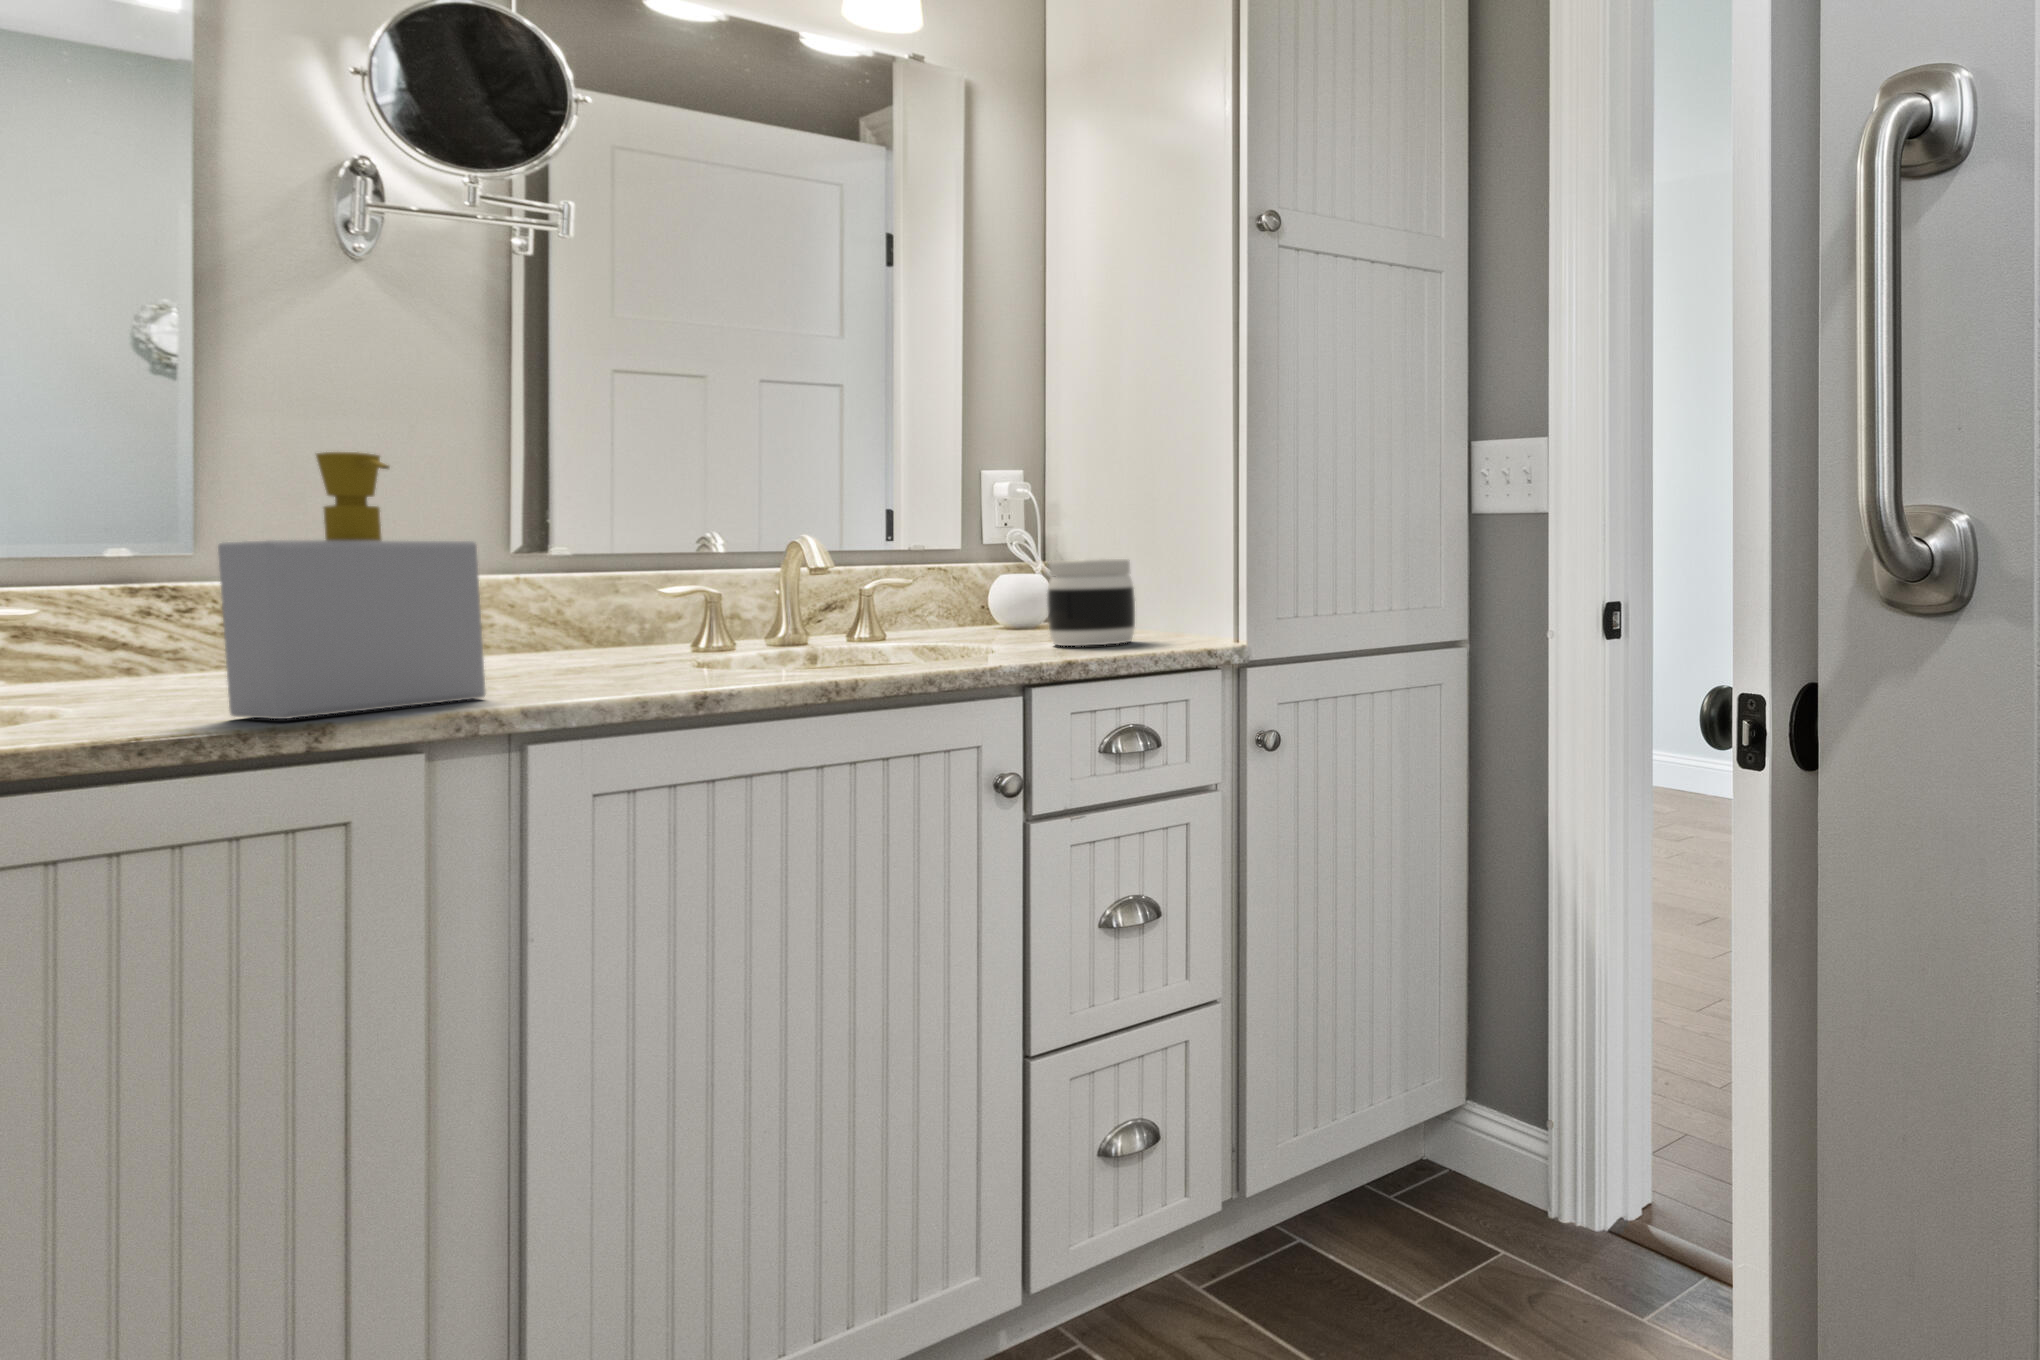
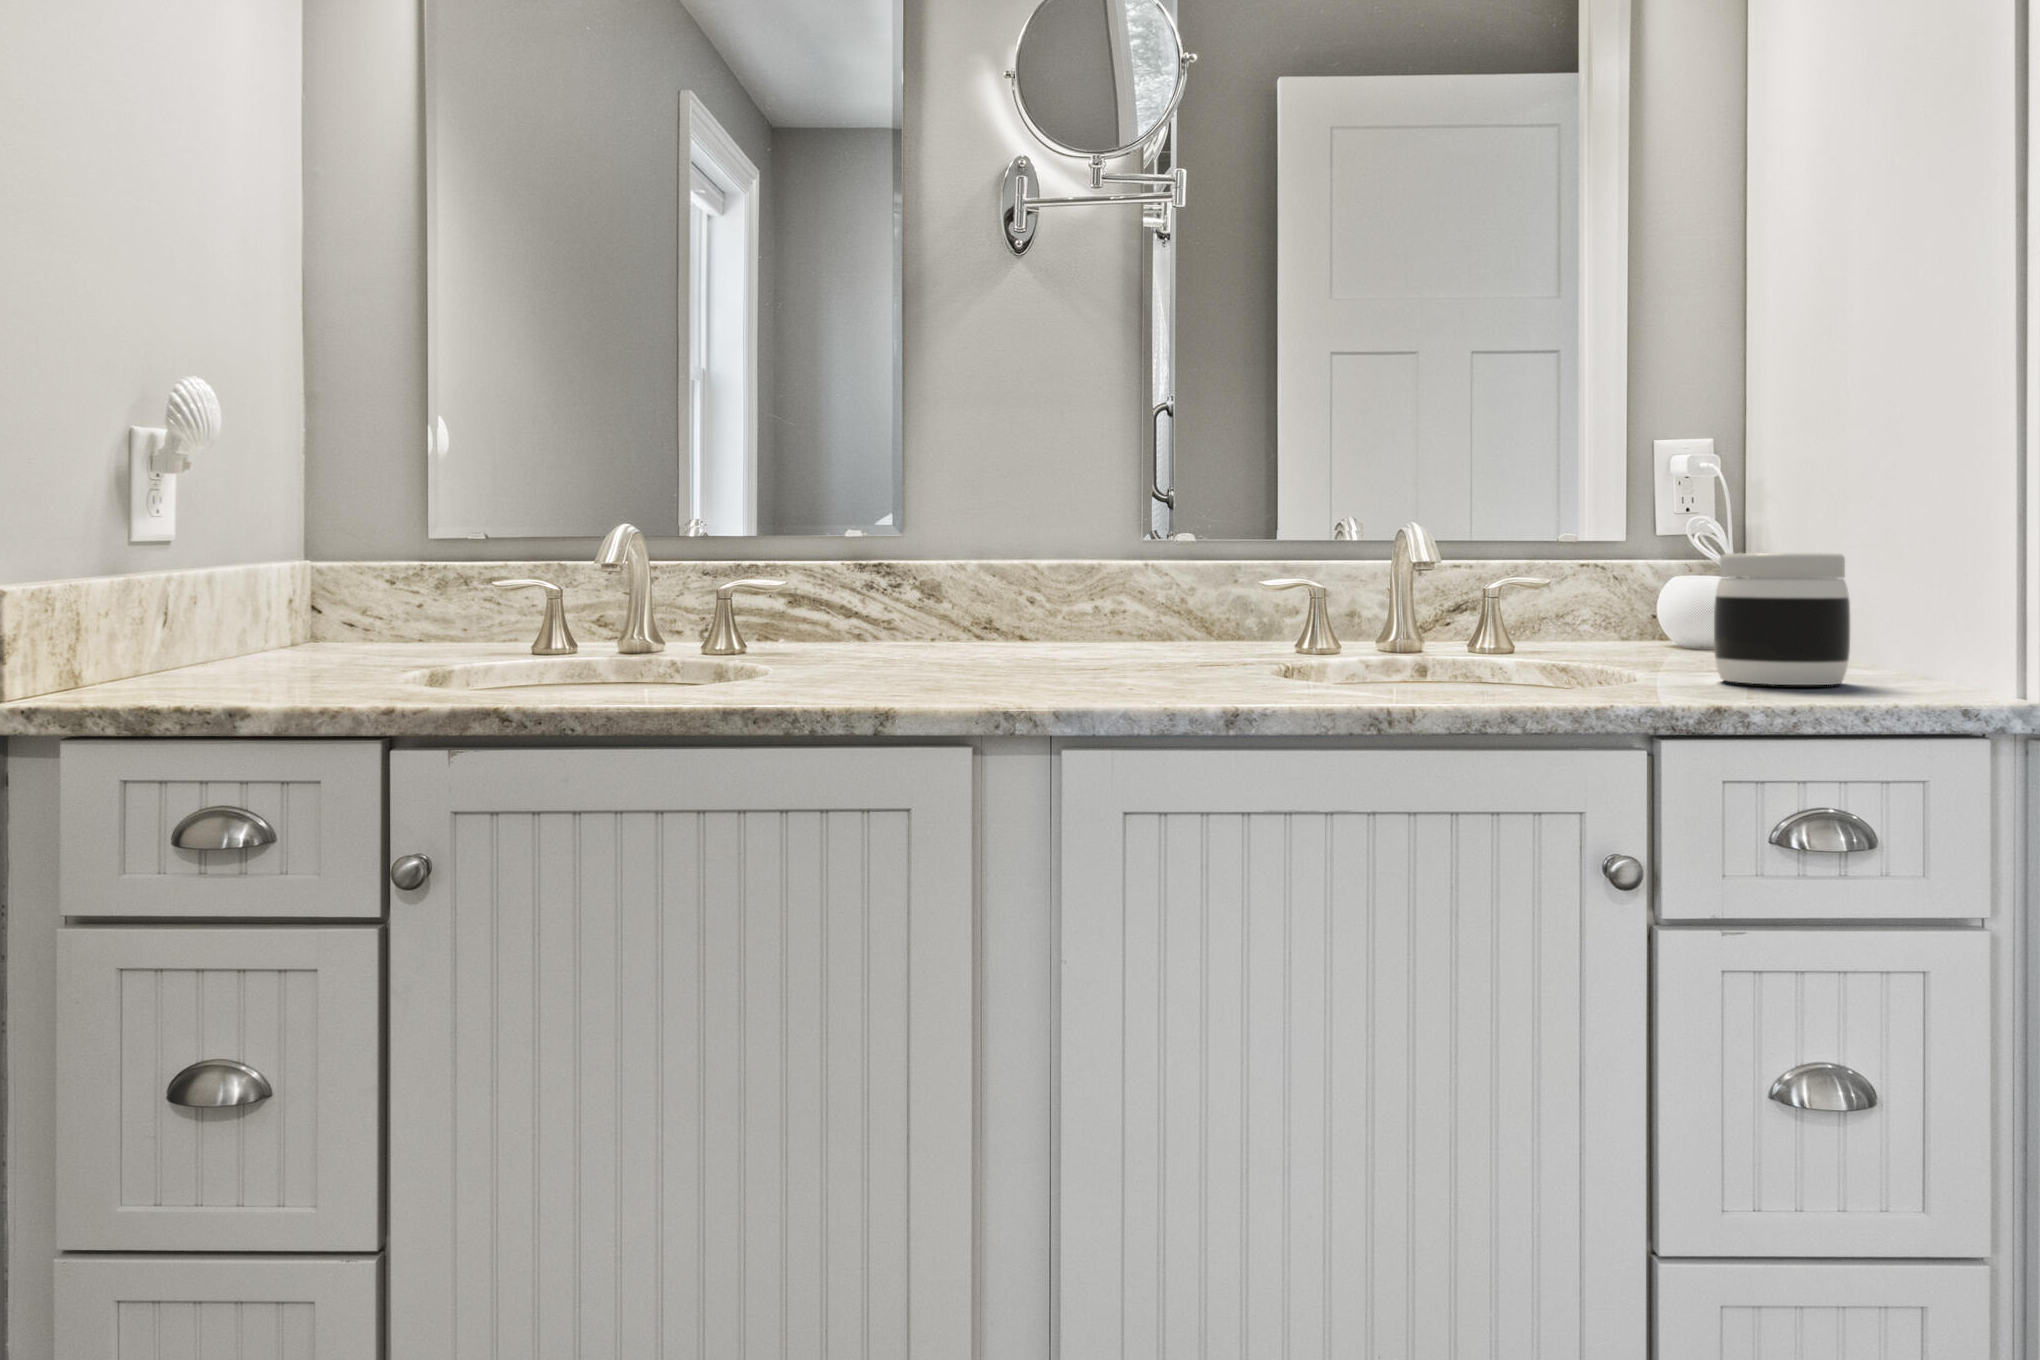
soap bottle: present [218,452,485,719] -> none [878,426,1068,694]

